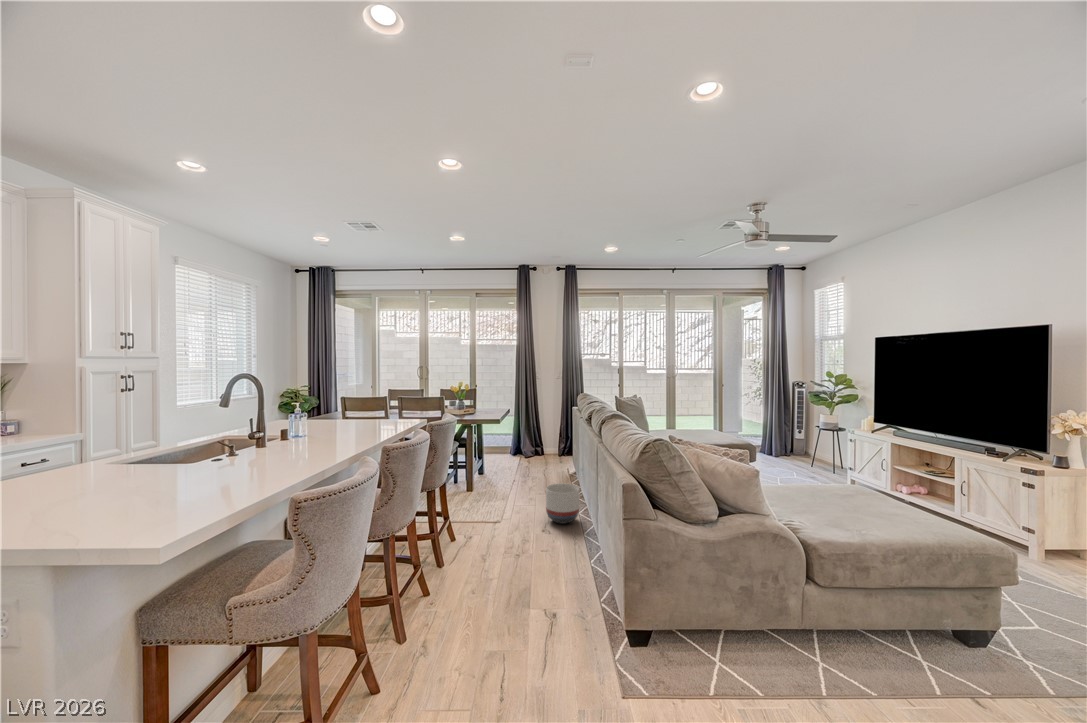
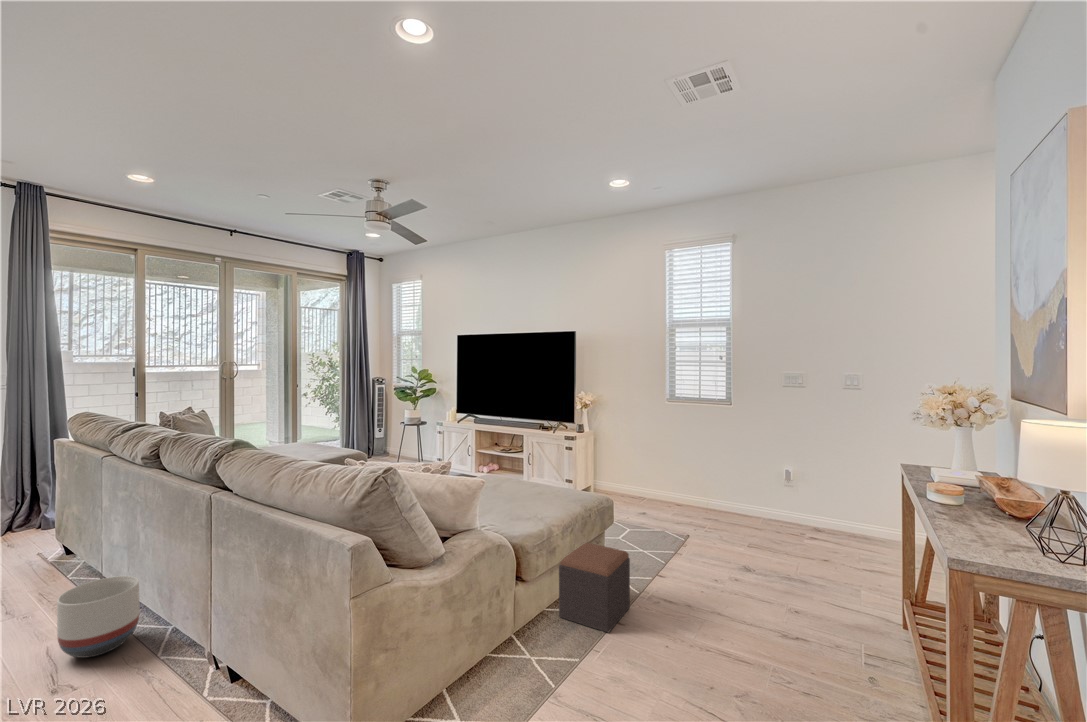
footstool: none [886,586,1008,696] -> present [559,543,630,633]

